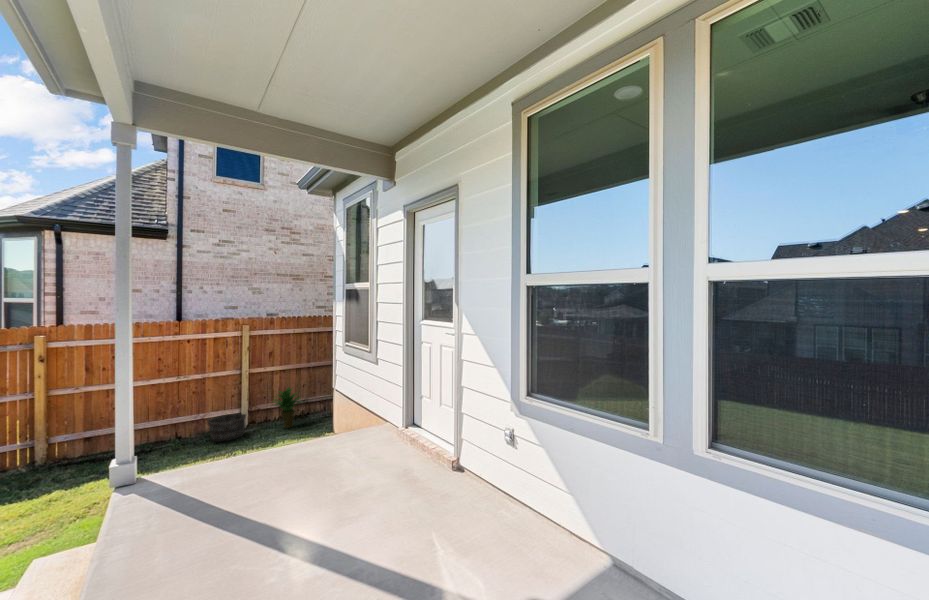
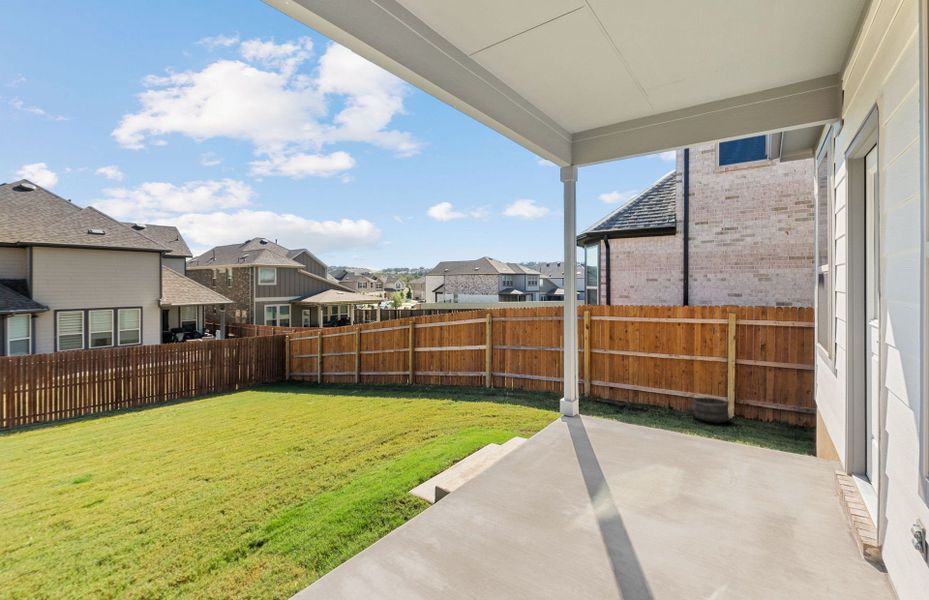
potted plant: present [274,387,300,428] -> none [758,384,800,430]

